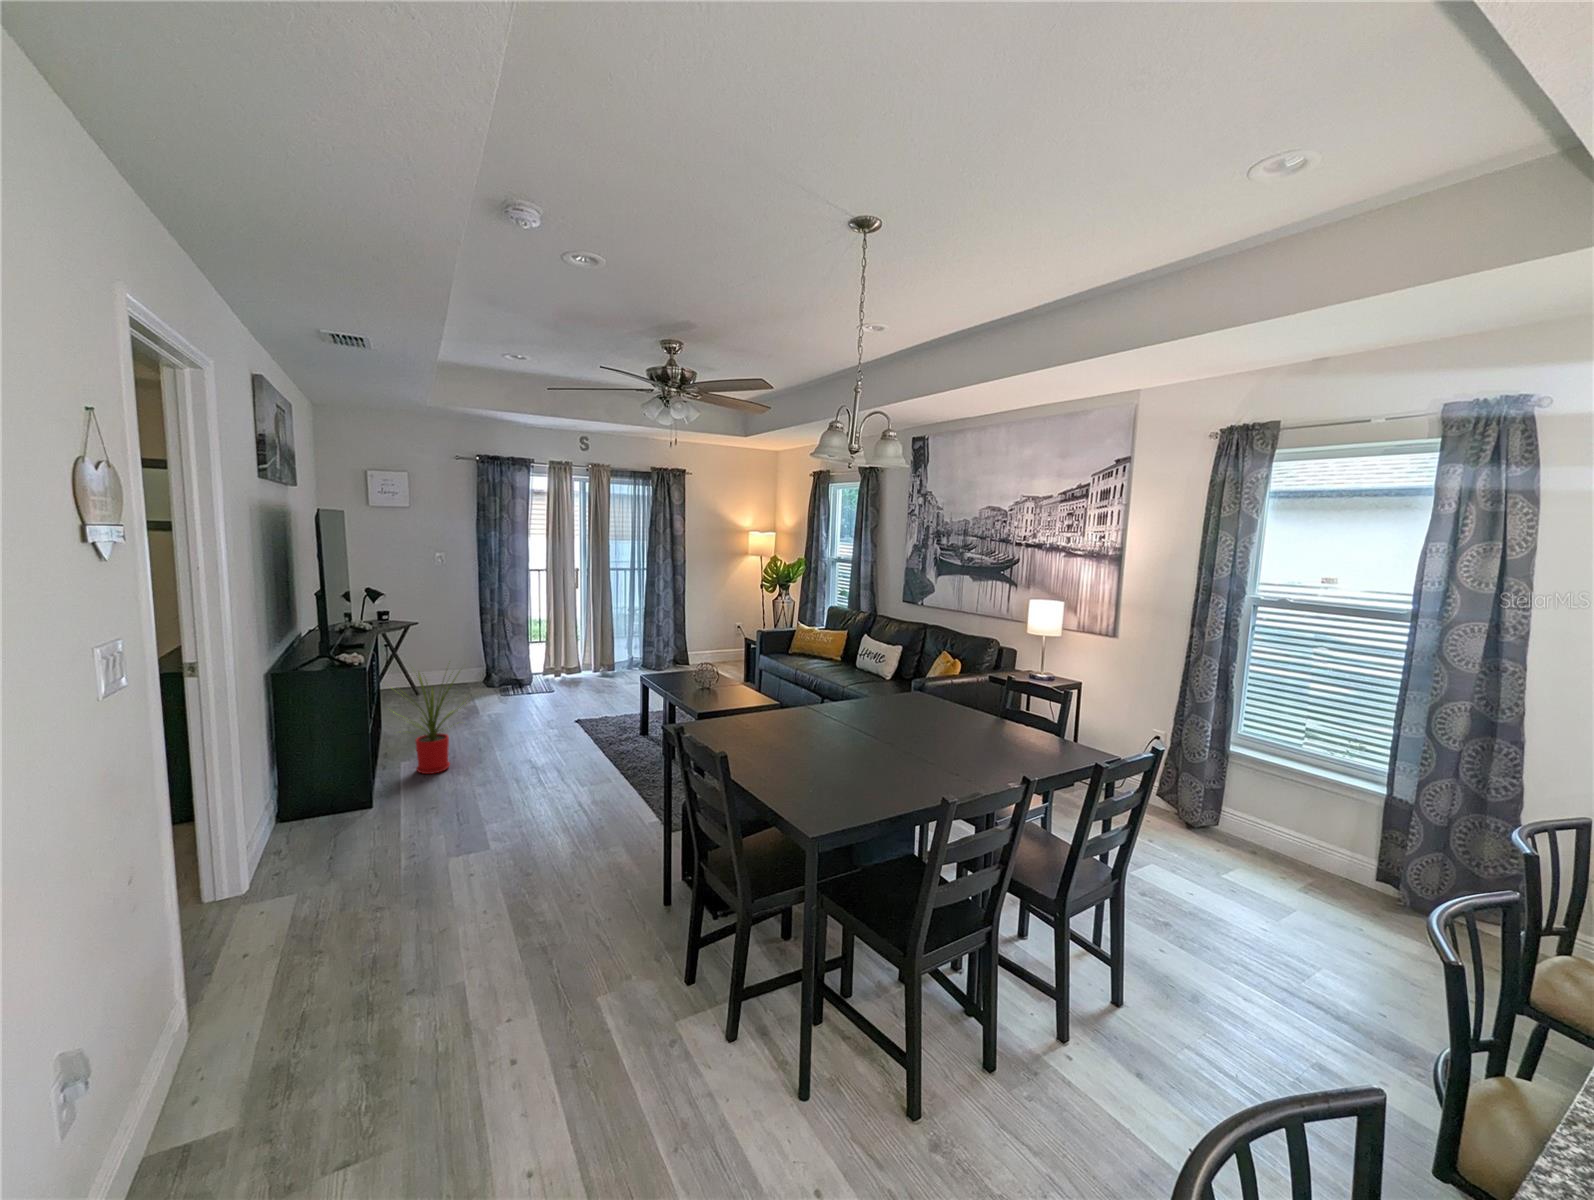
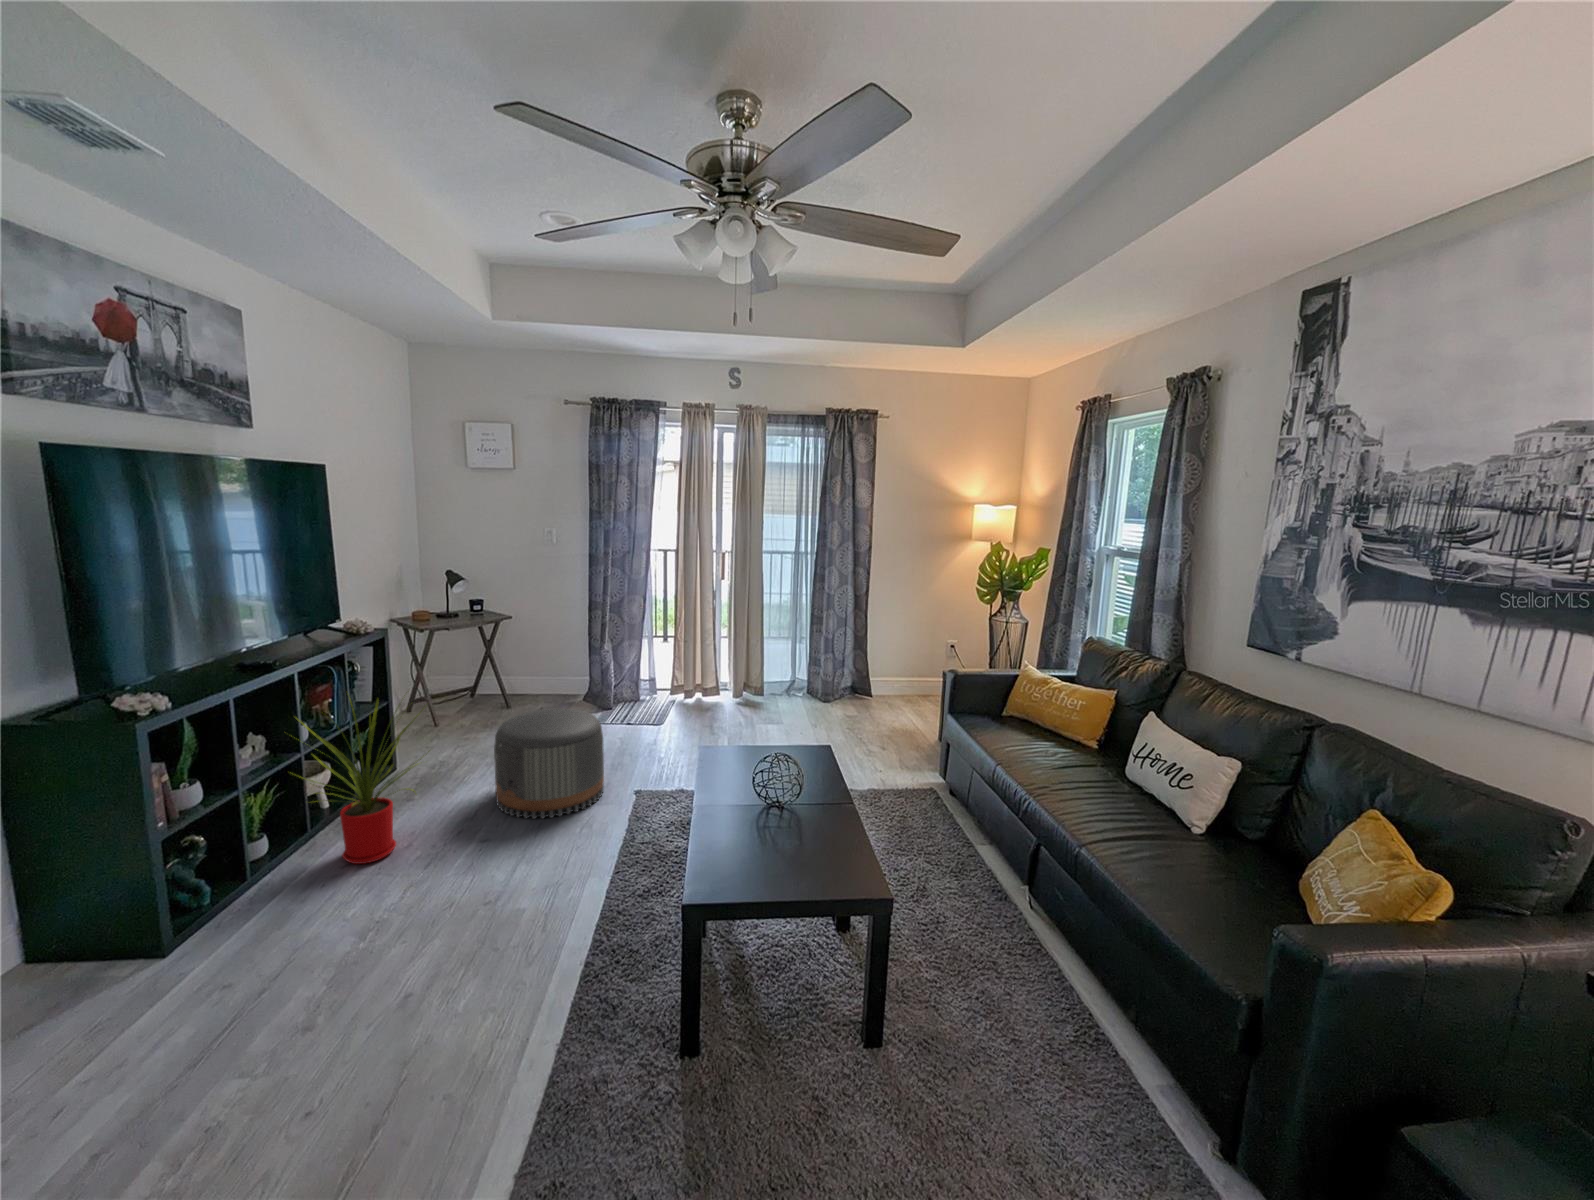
pouf: none [482,676,557,744] -> present [494,708,604,819]

